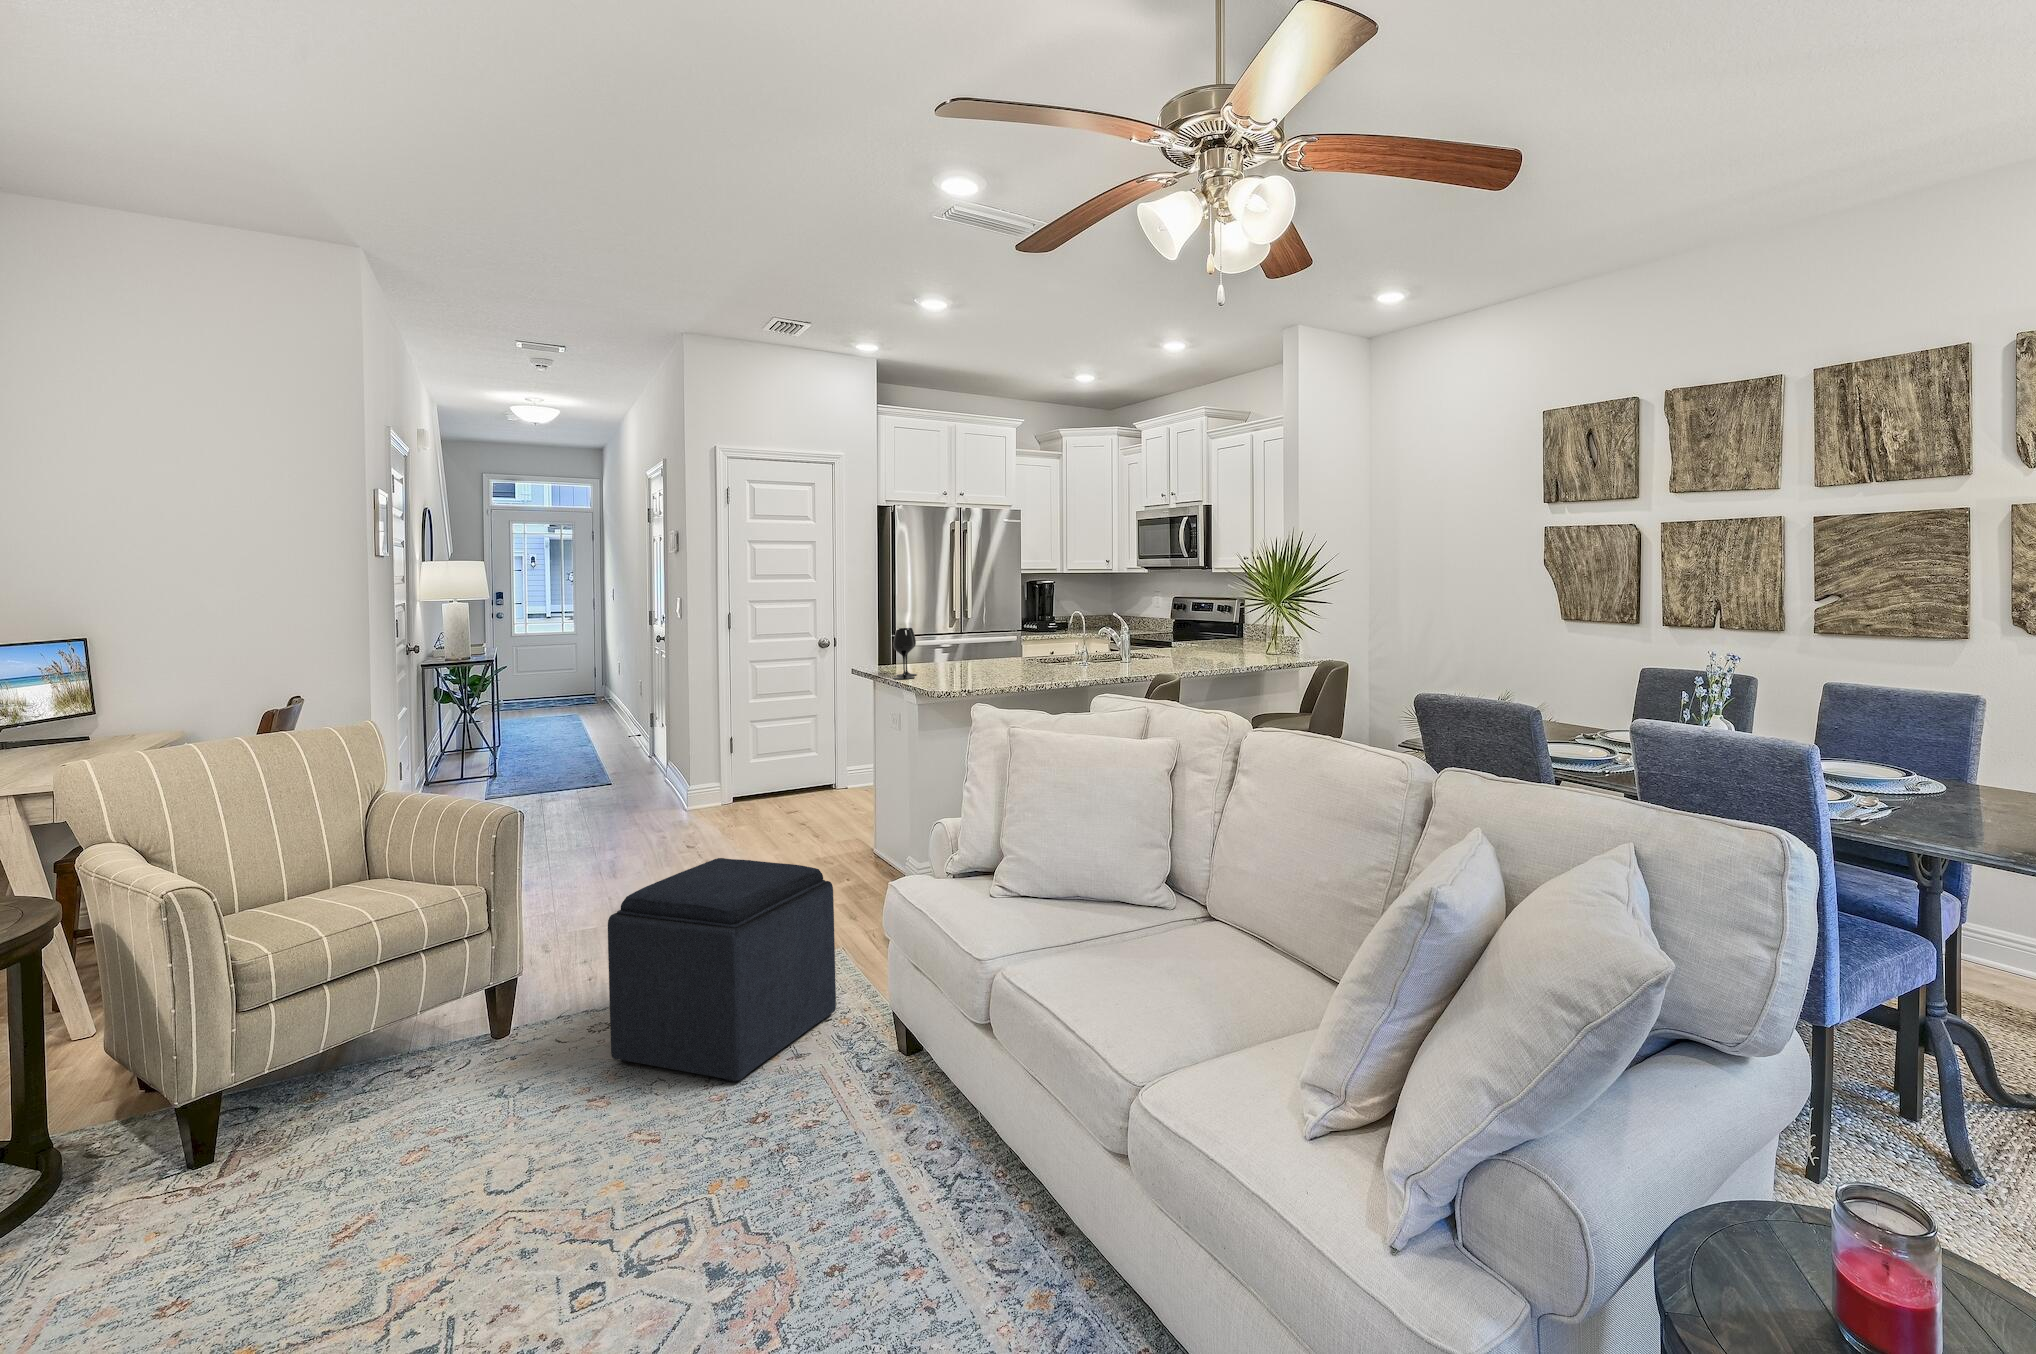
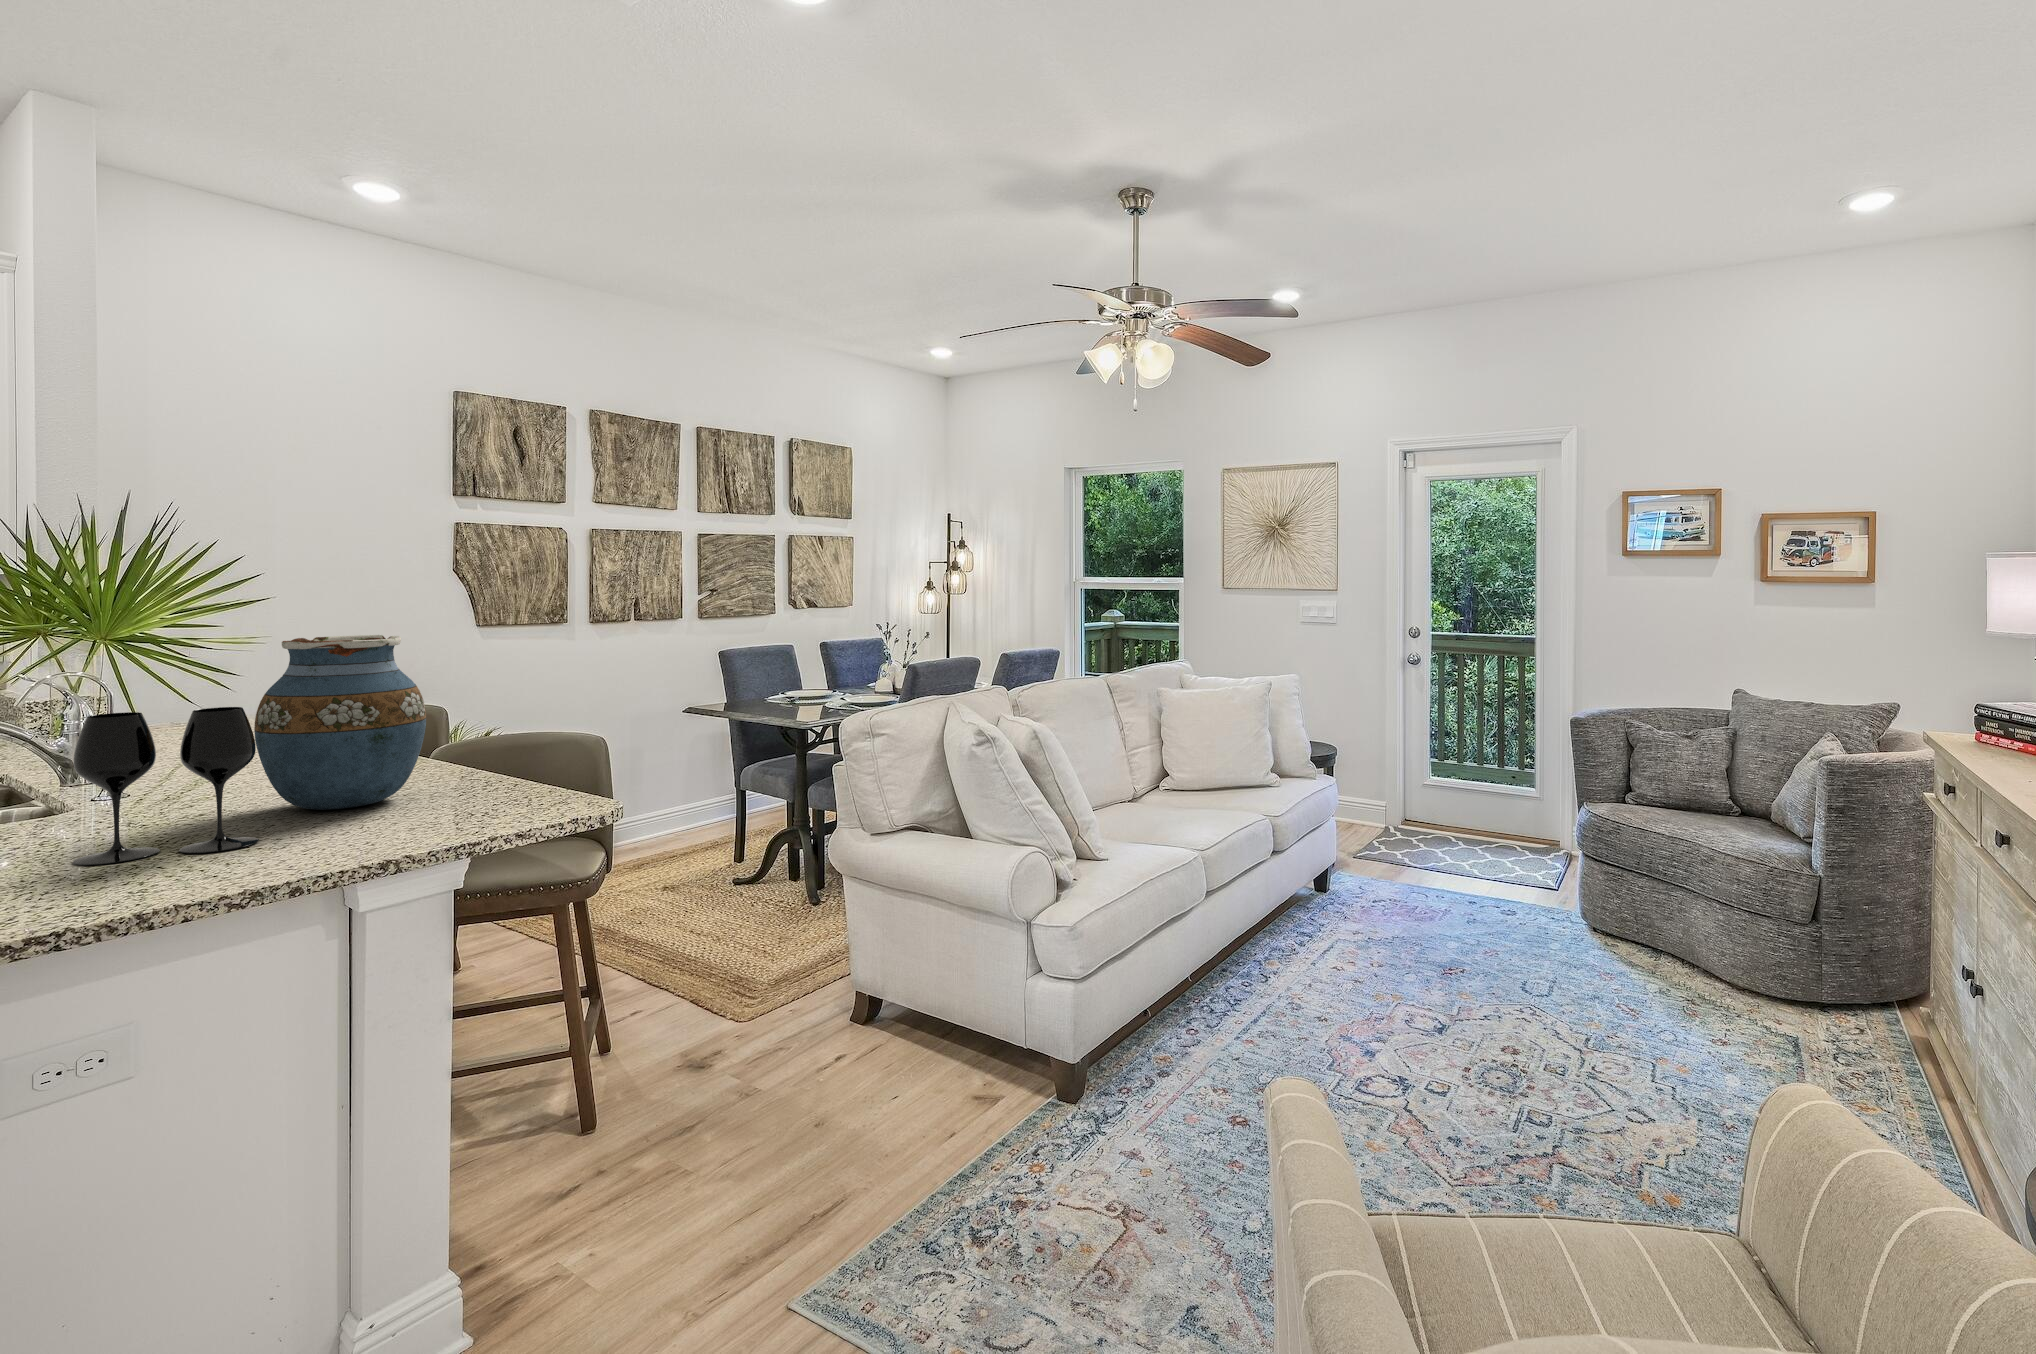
vase: none [935,608,994,681] -> present [254,635,426,810]
ottoman: present [608,858,836,1082] -> none [996,964,1229,1312]

